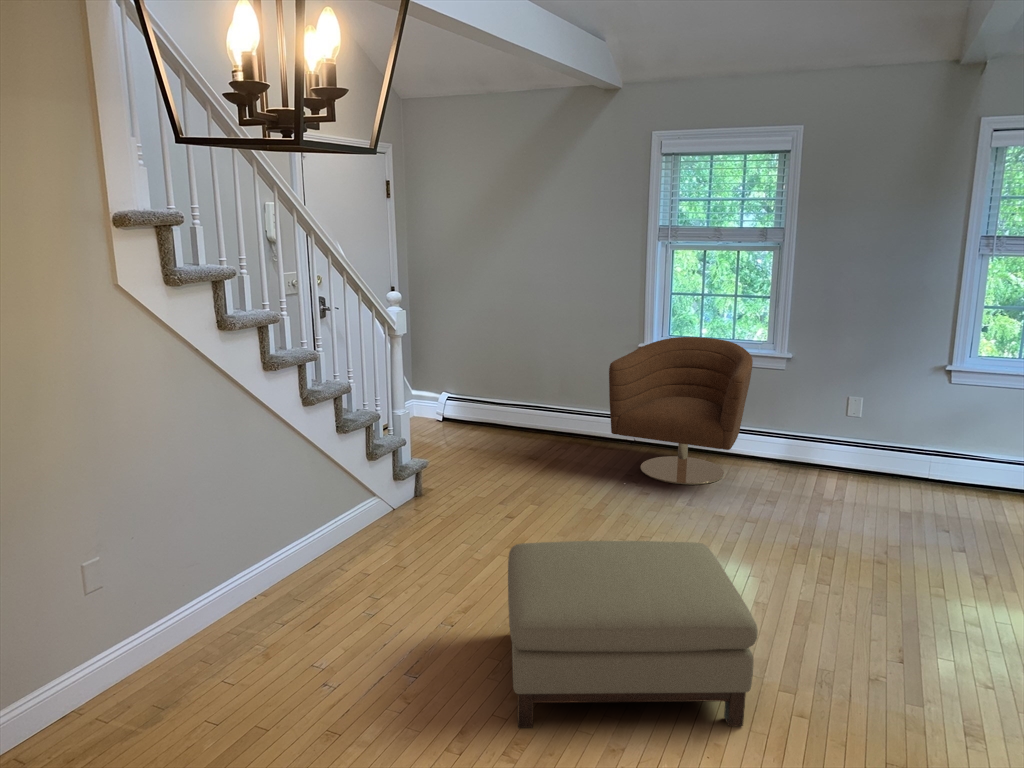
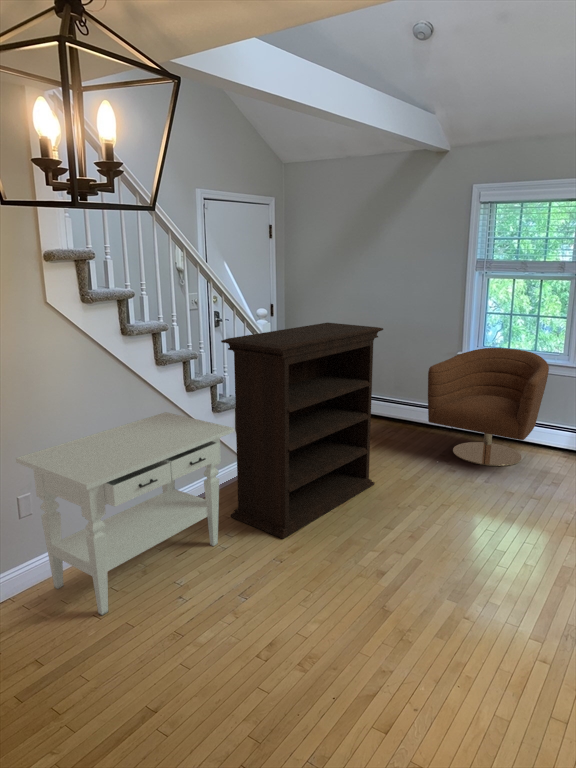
bookshelf: none [355,308,559,596] -> present [221,323,383,539]
side table: none [78,435,382,722] -> present [16,412,234,615]
ottoman: present [508,541,758,728] -> none [309,504,509,667]

